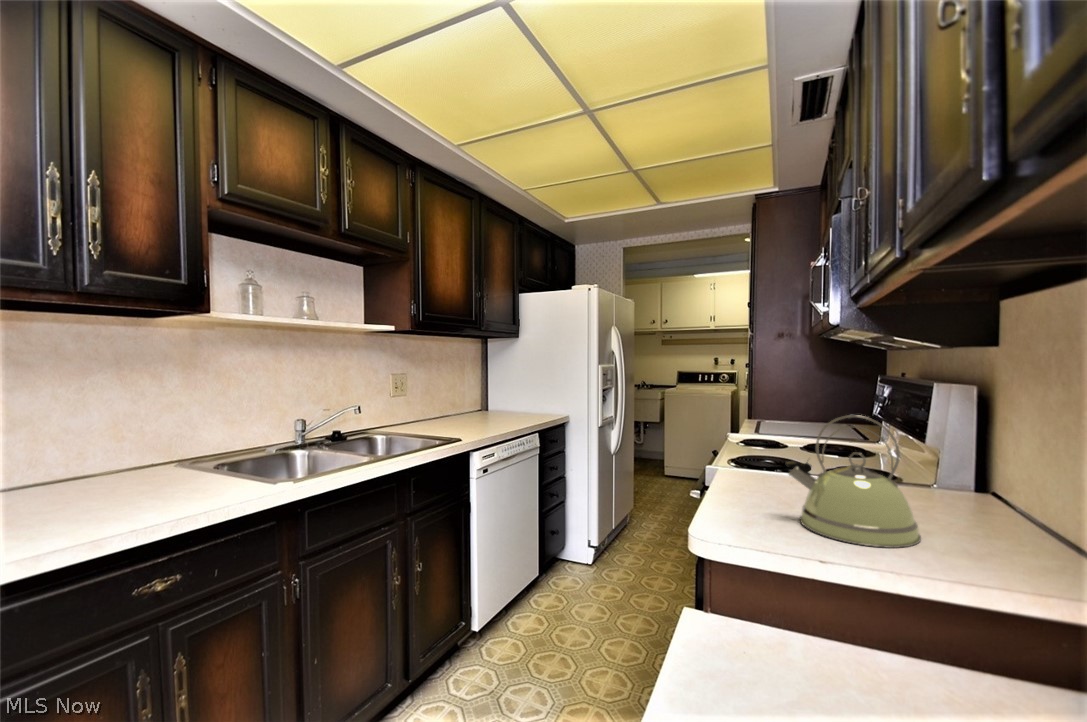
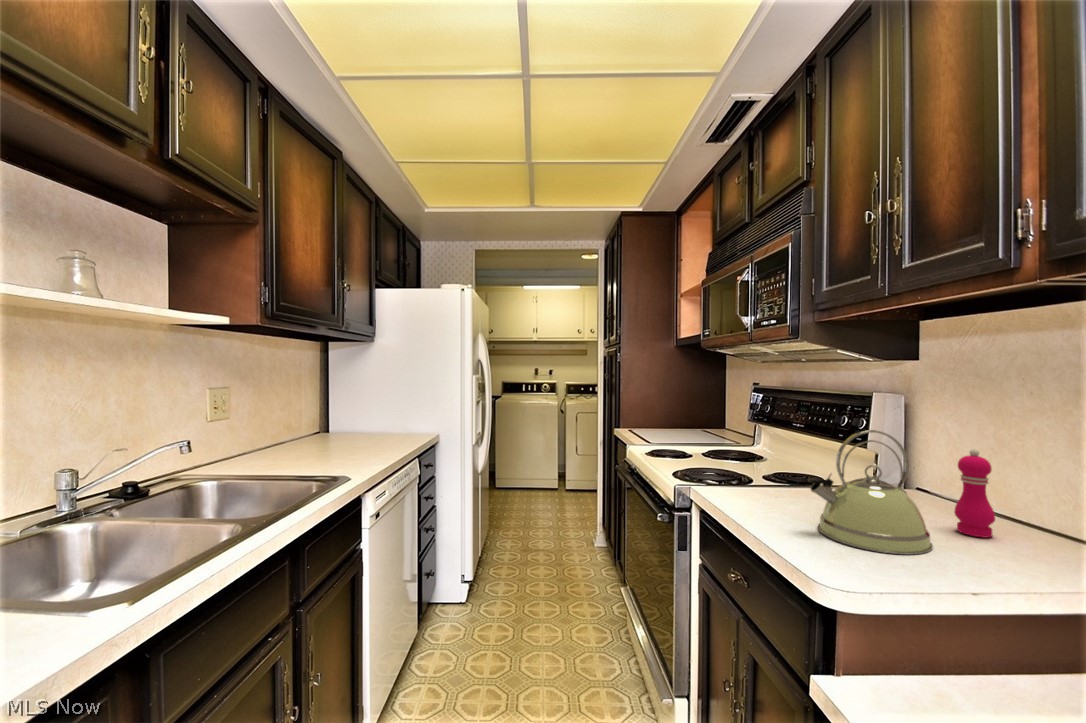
pepper mill: none [984,443,1035,550] -> present [955,449,995,538]

